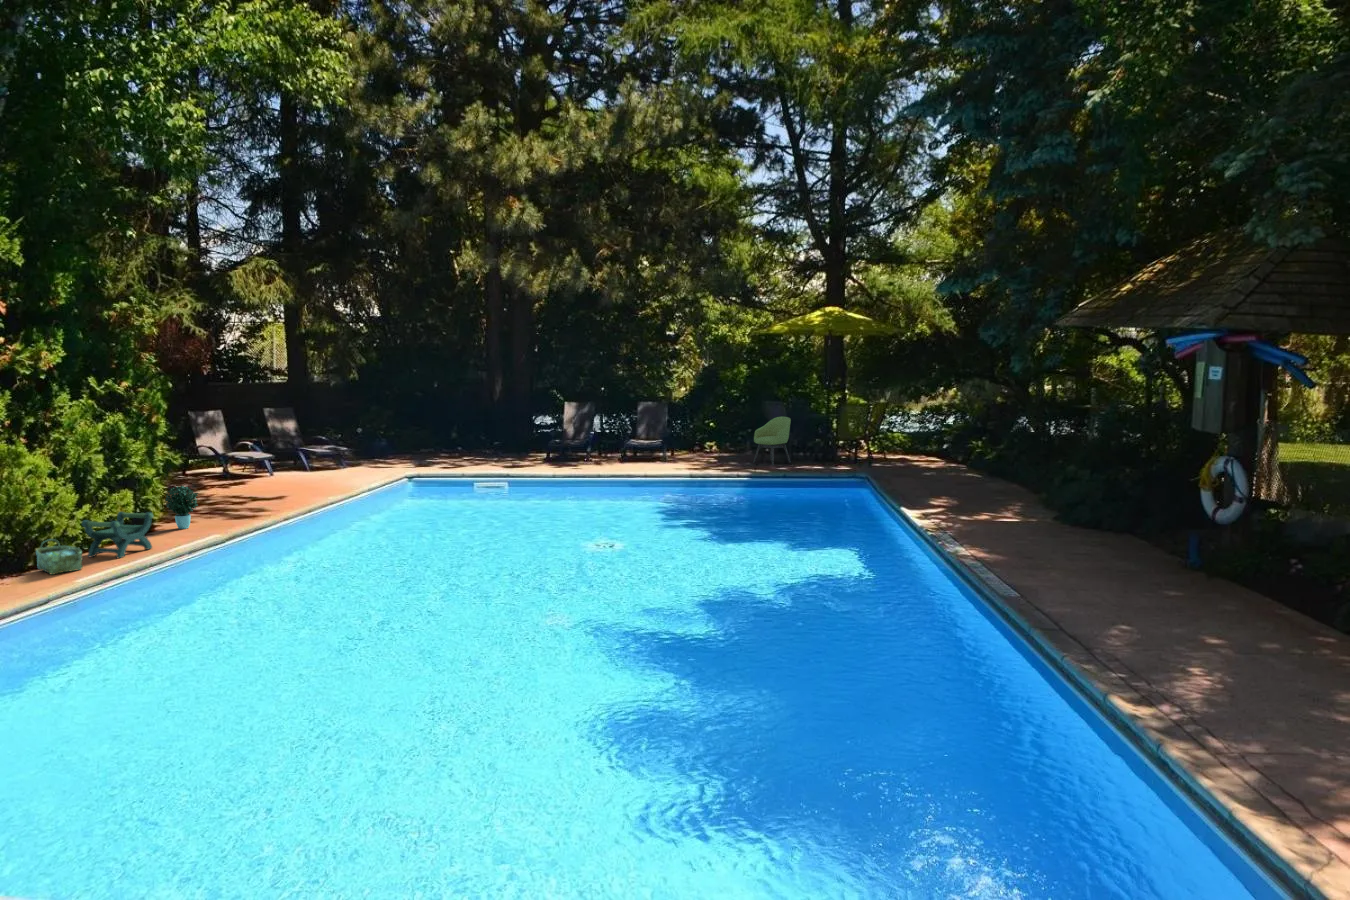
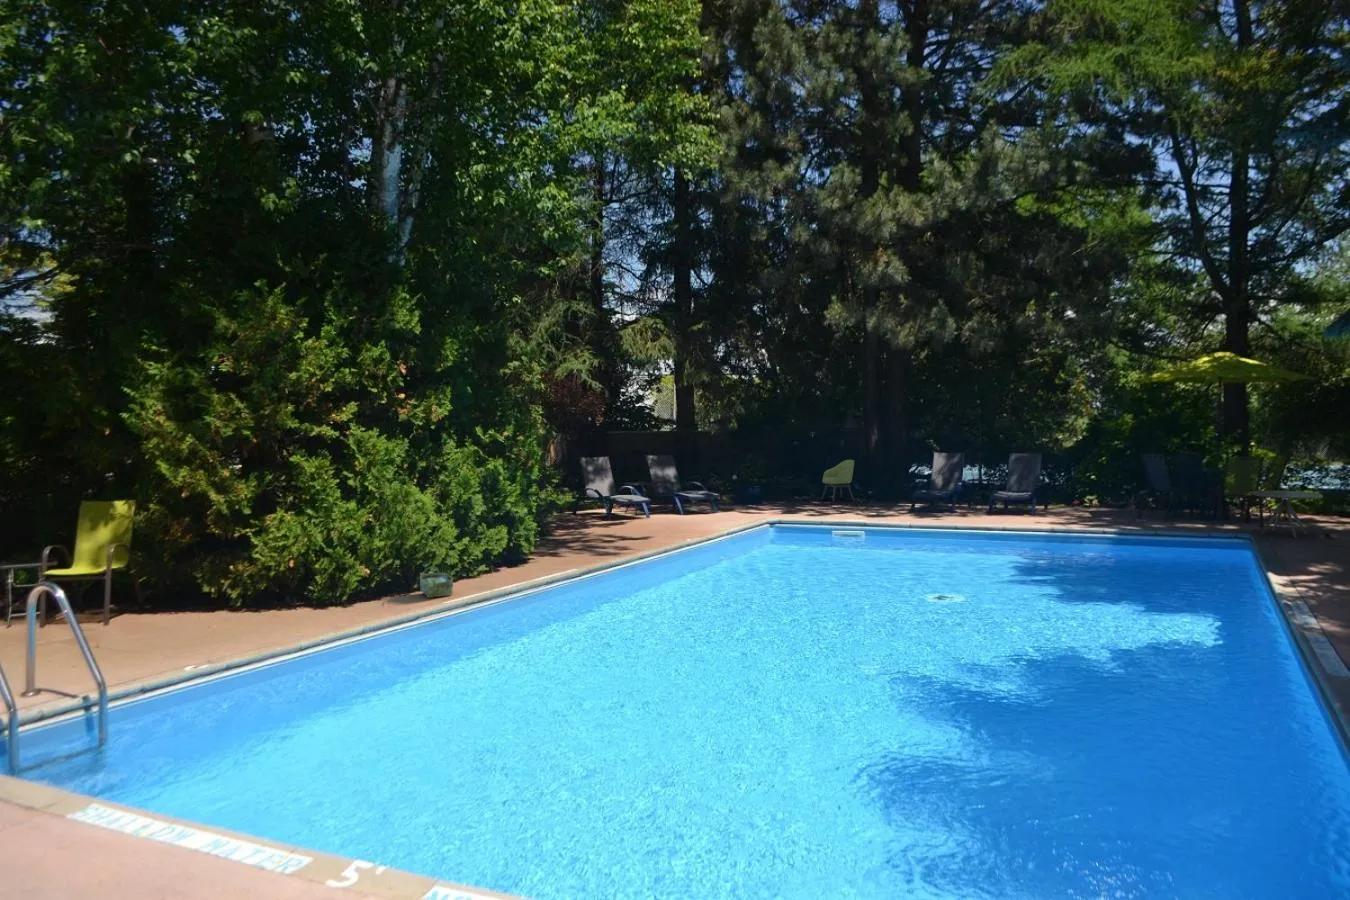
chair: present [753,417,791,465] -> present [822,460,854,502]
round table: none [831,428,882,466] -> present [1249,490,1323,538]
potted plant: present [165,486,198,529] -> none [536,523,563,563]
stool: present [82,512,153,558] -> none [460,545,517,587]

